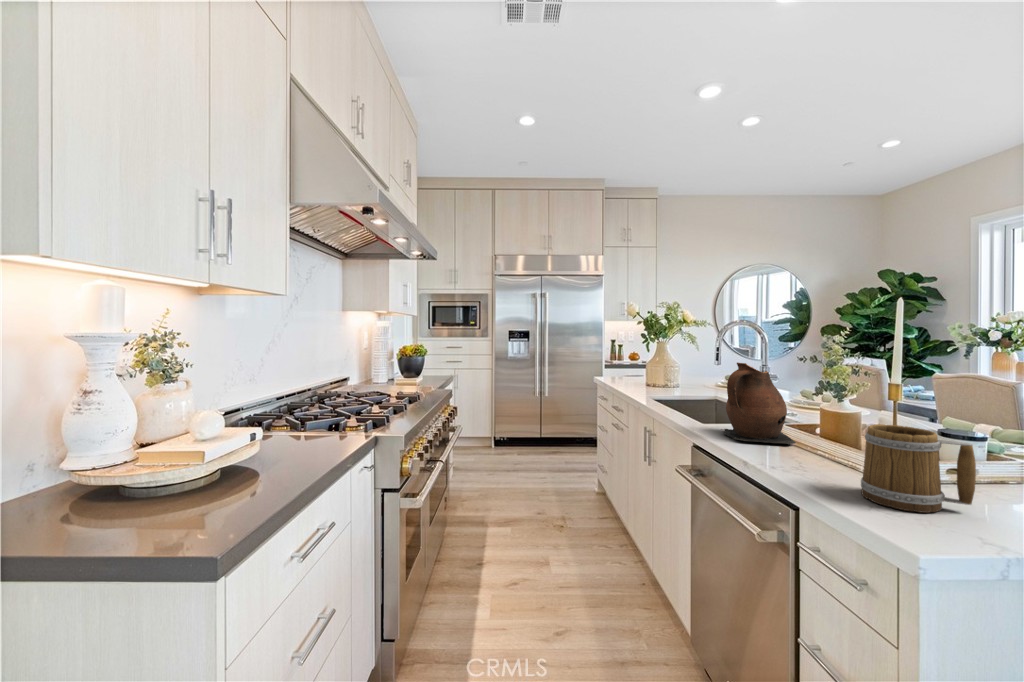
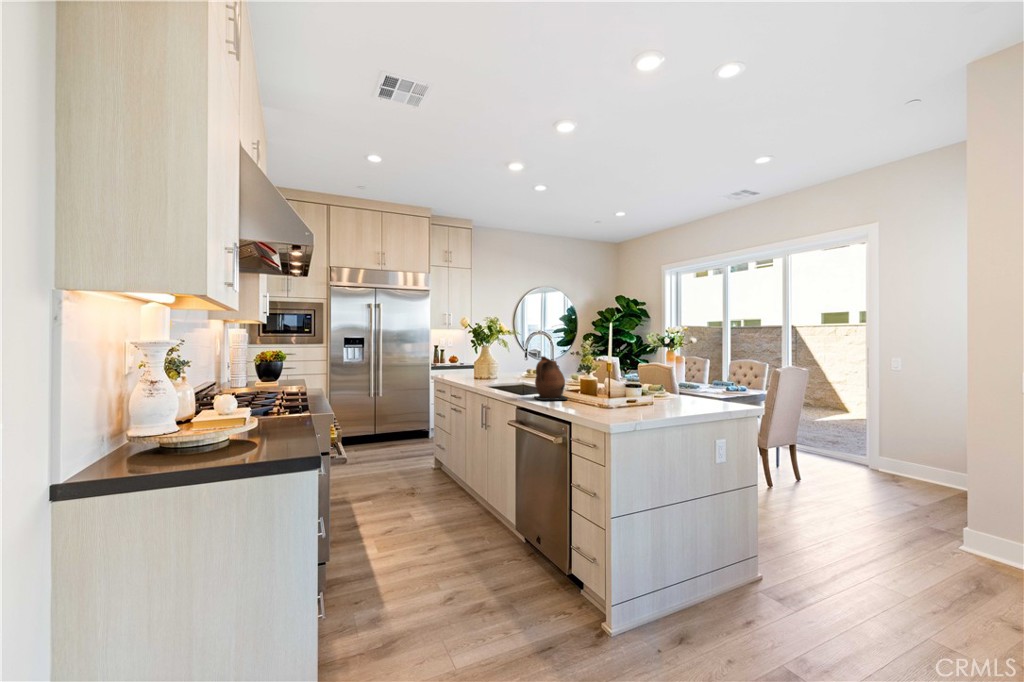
mug: present [861,424,976,513] -> none [595,381,633,415]

